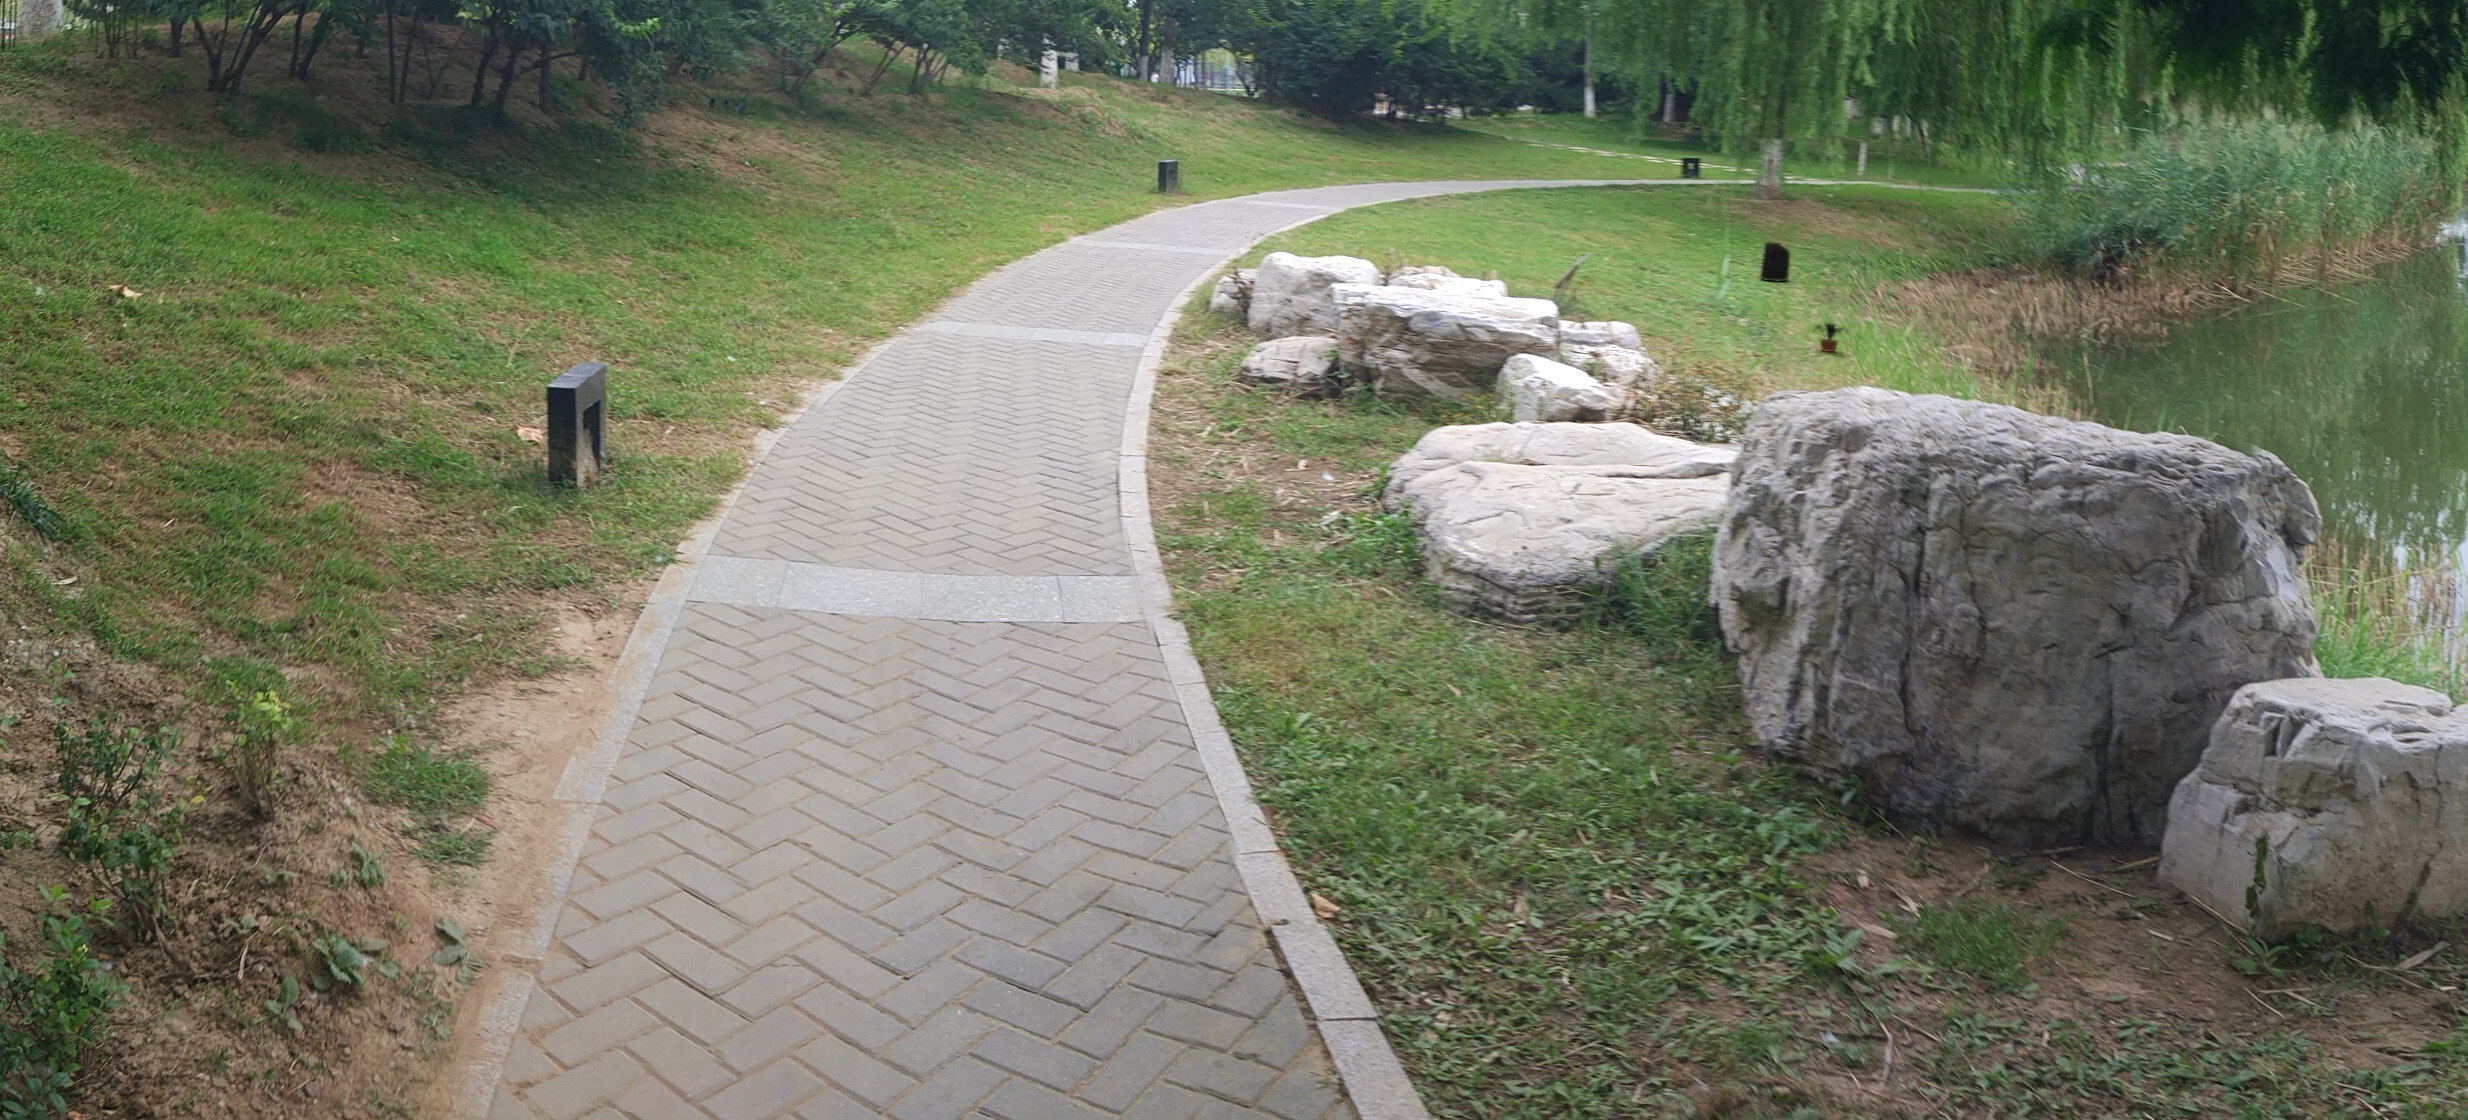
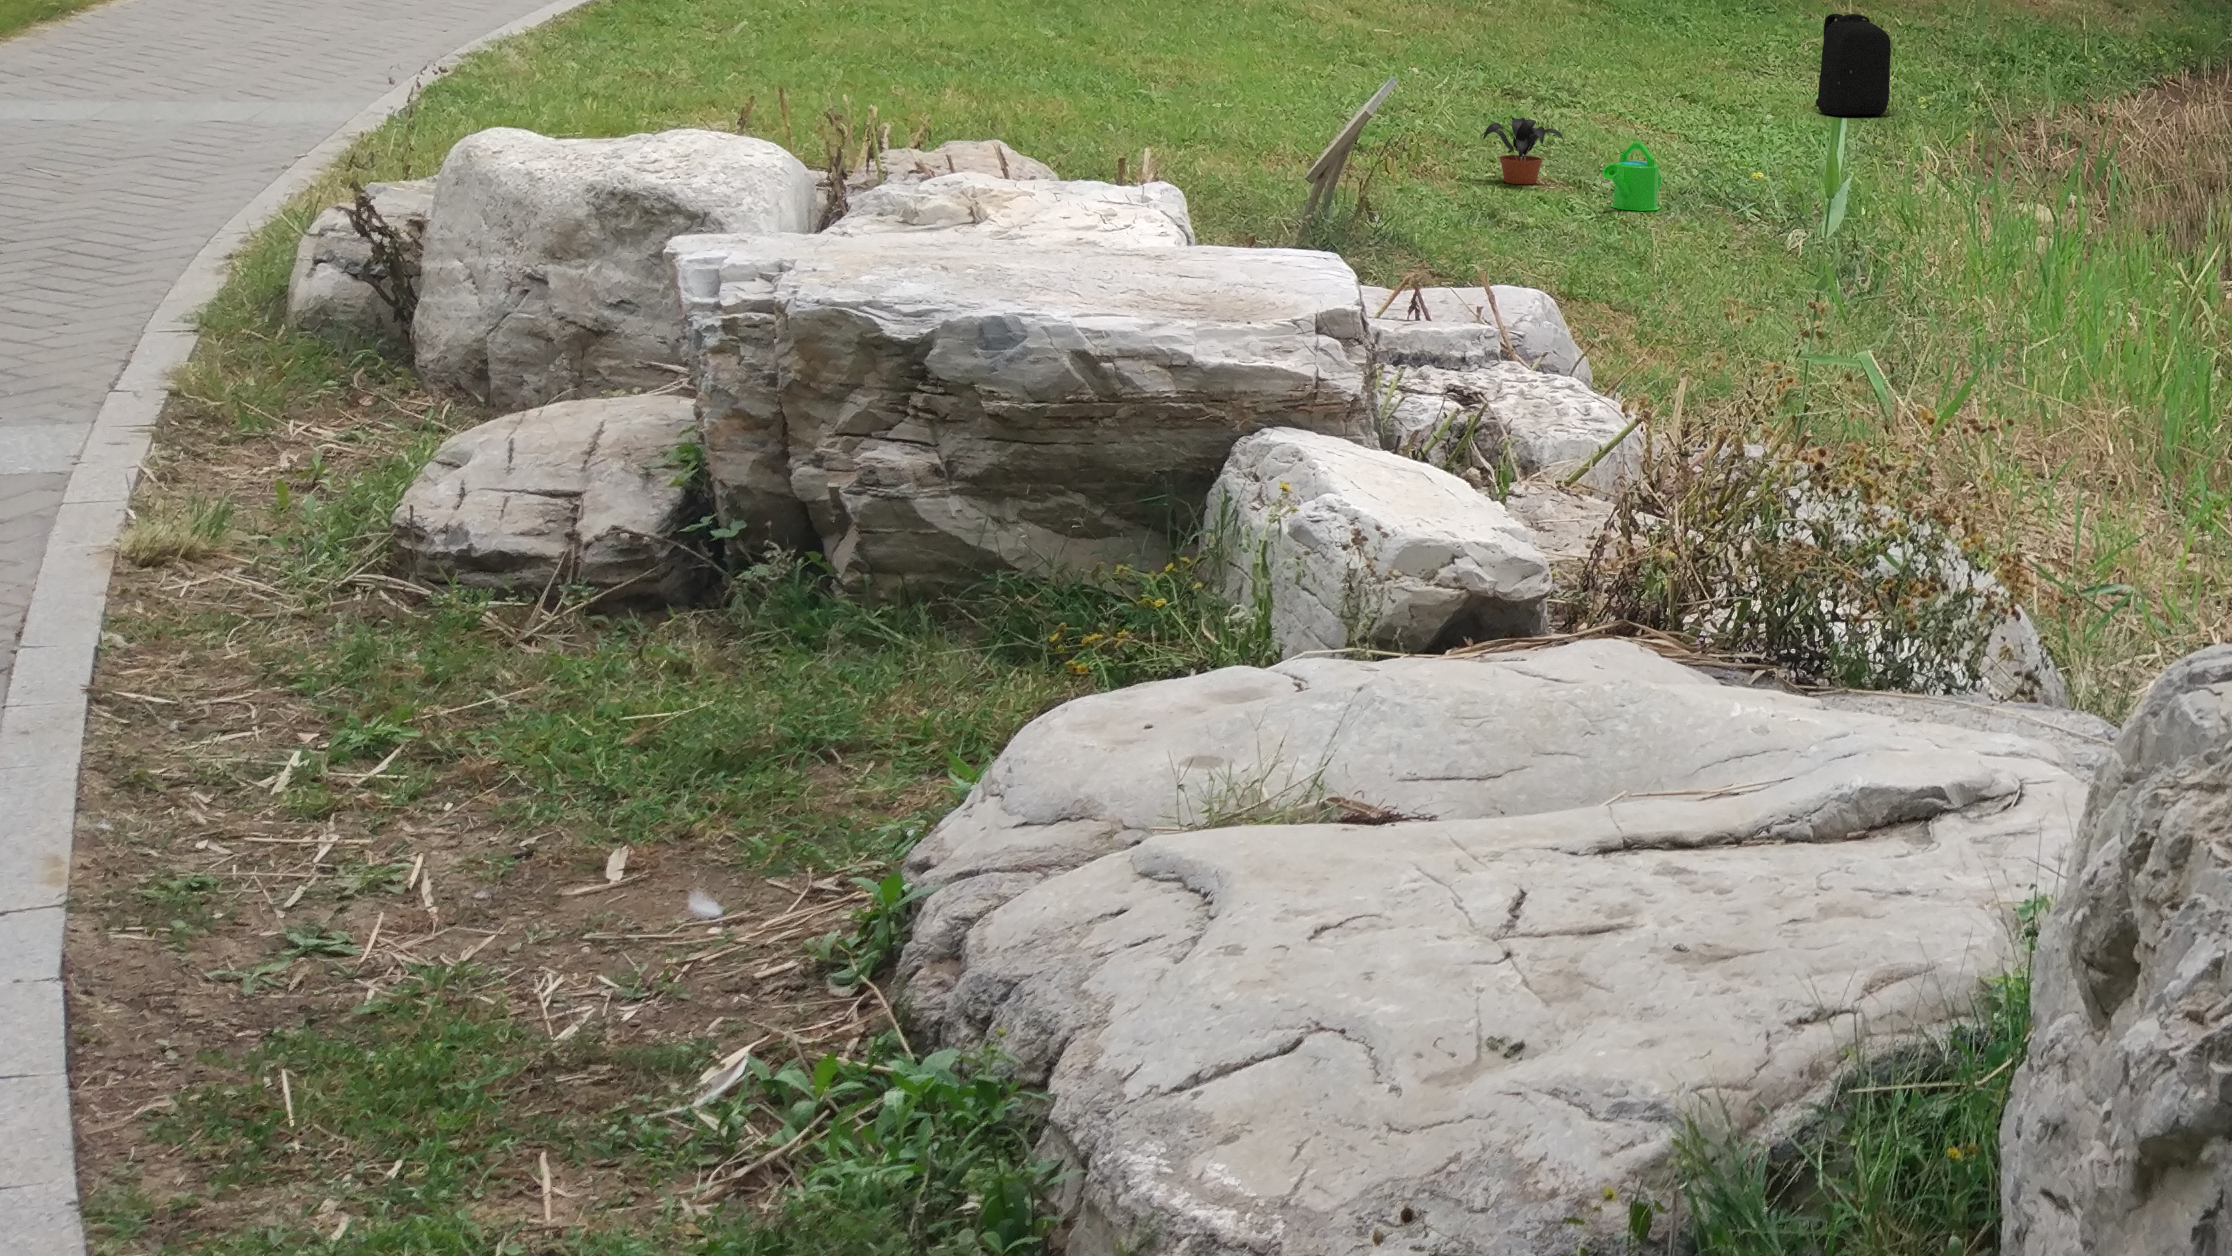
watering can: none [1668,283,1691,309] -> present [1603,141,1662,211]
potted plant: present [1815,323,1843,352] -> present [1483,117,1564,184]

